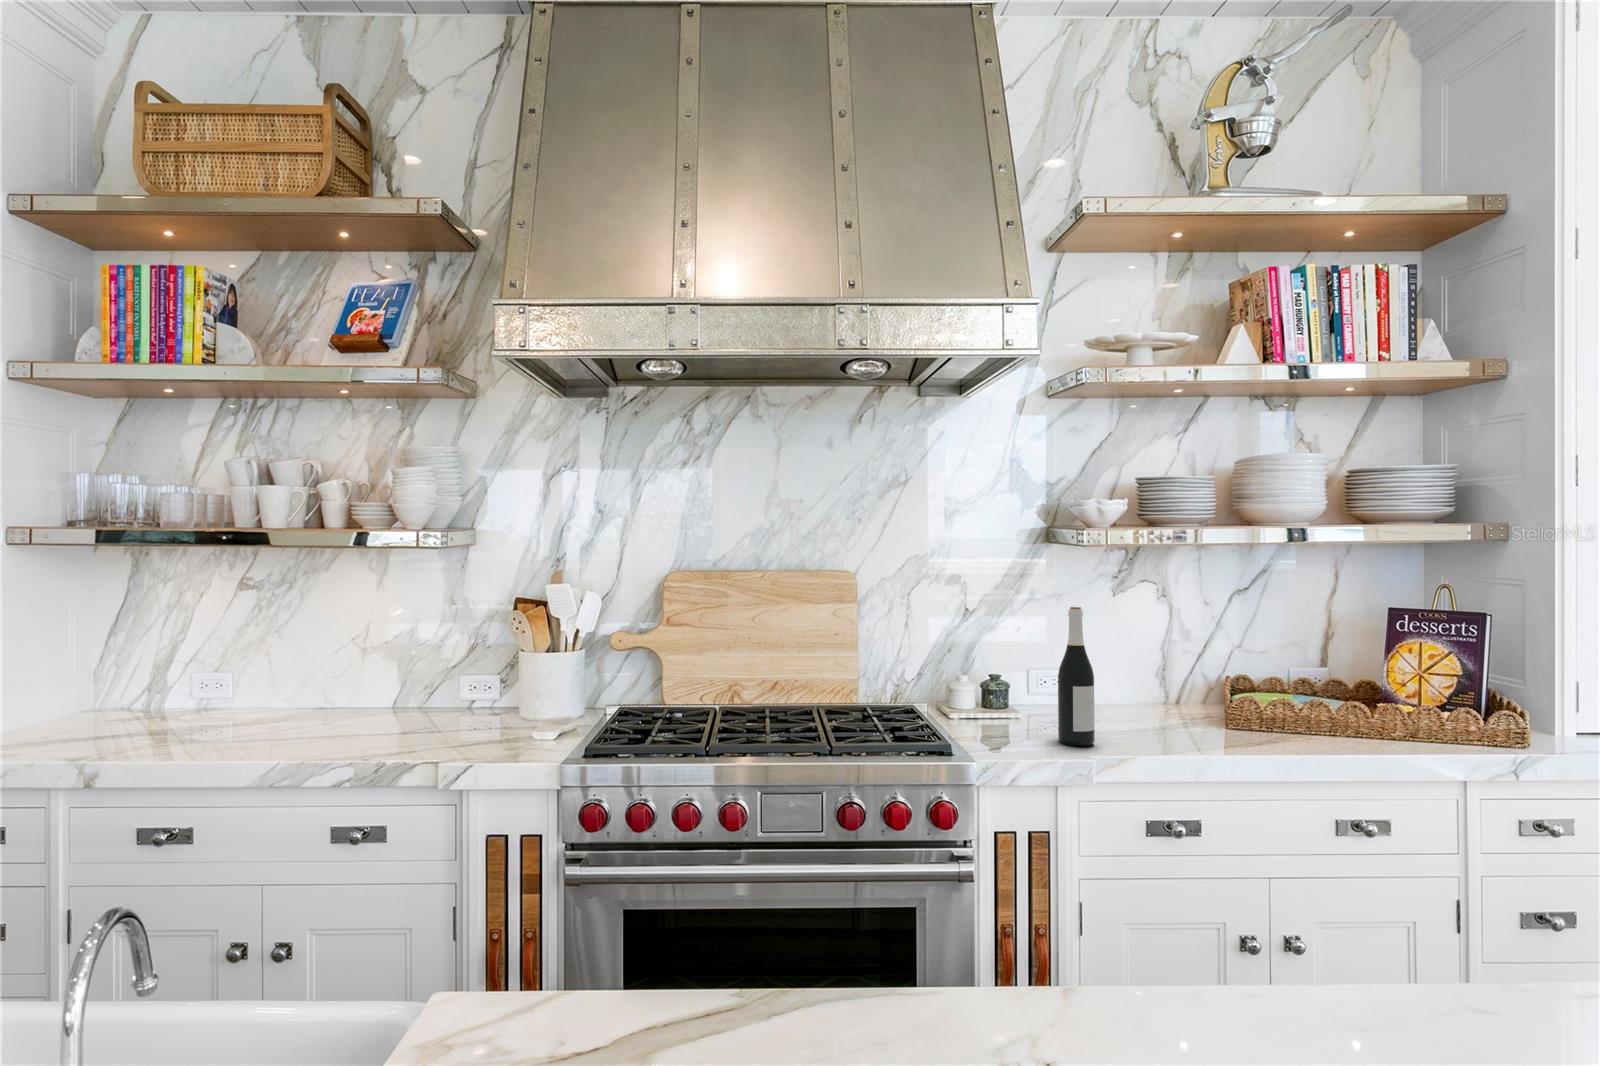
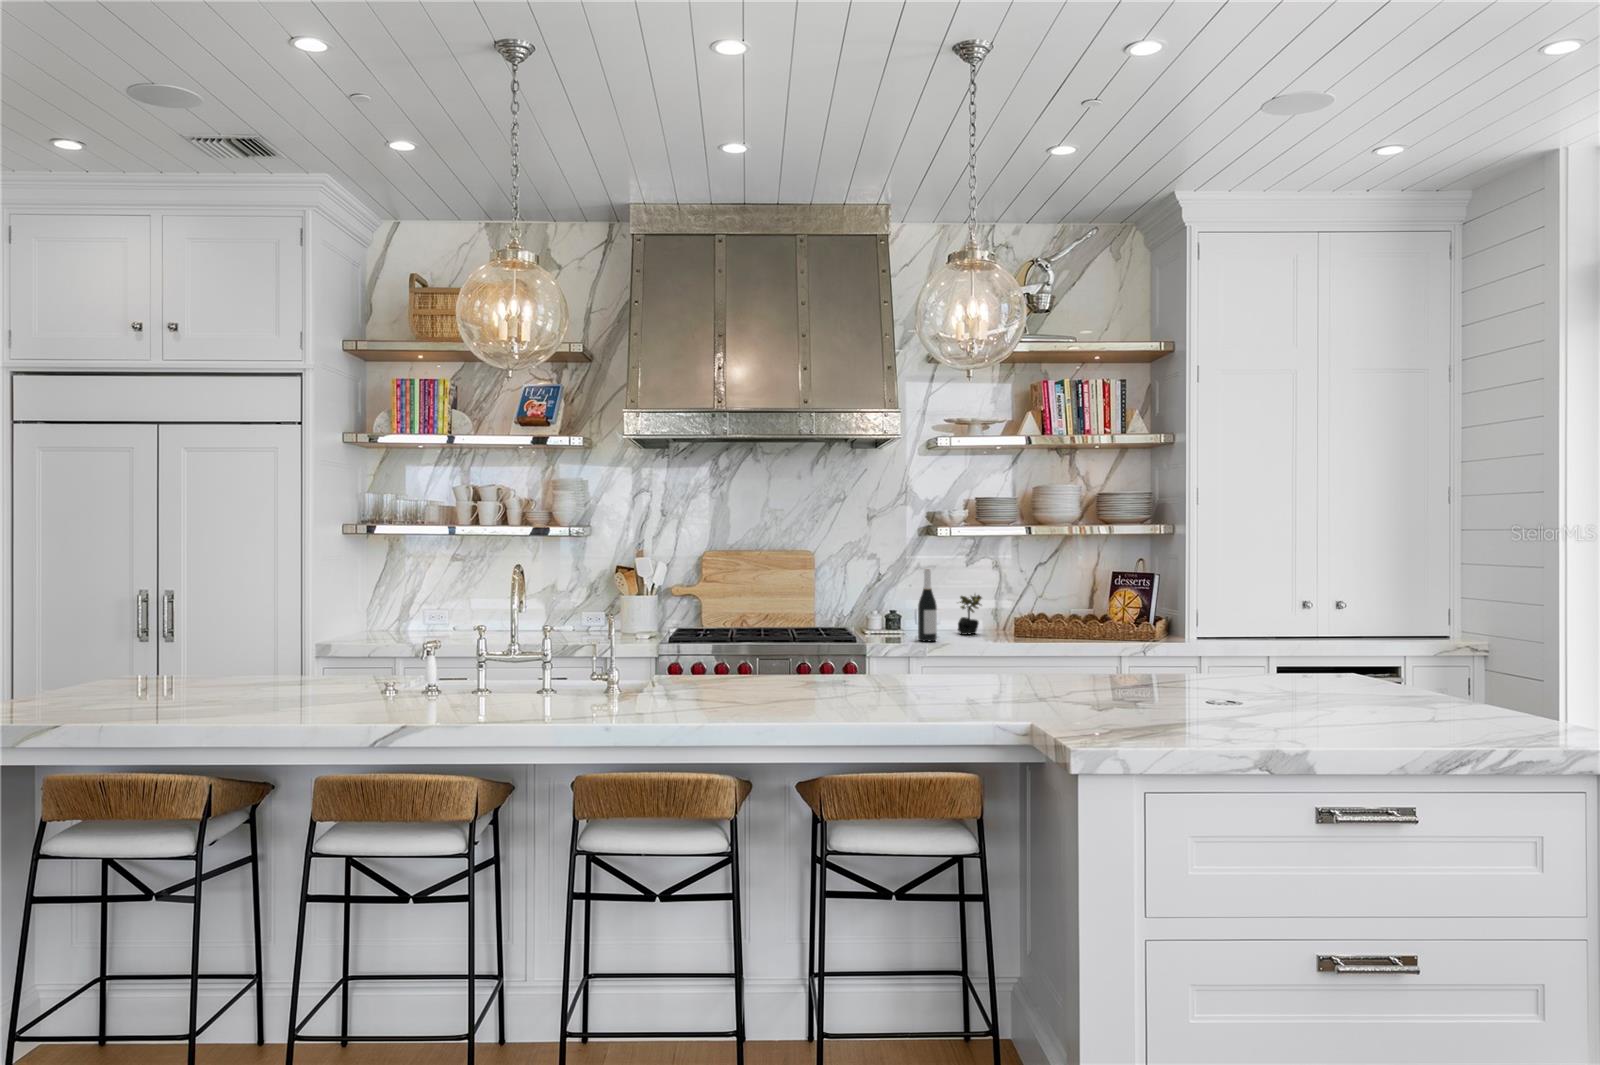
succulent plant: none [1103,644,1151,719] -> present [958,595,982,635]

